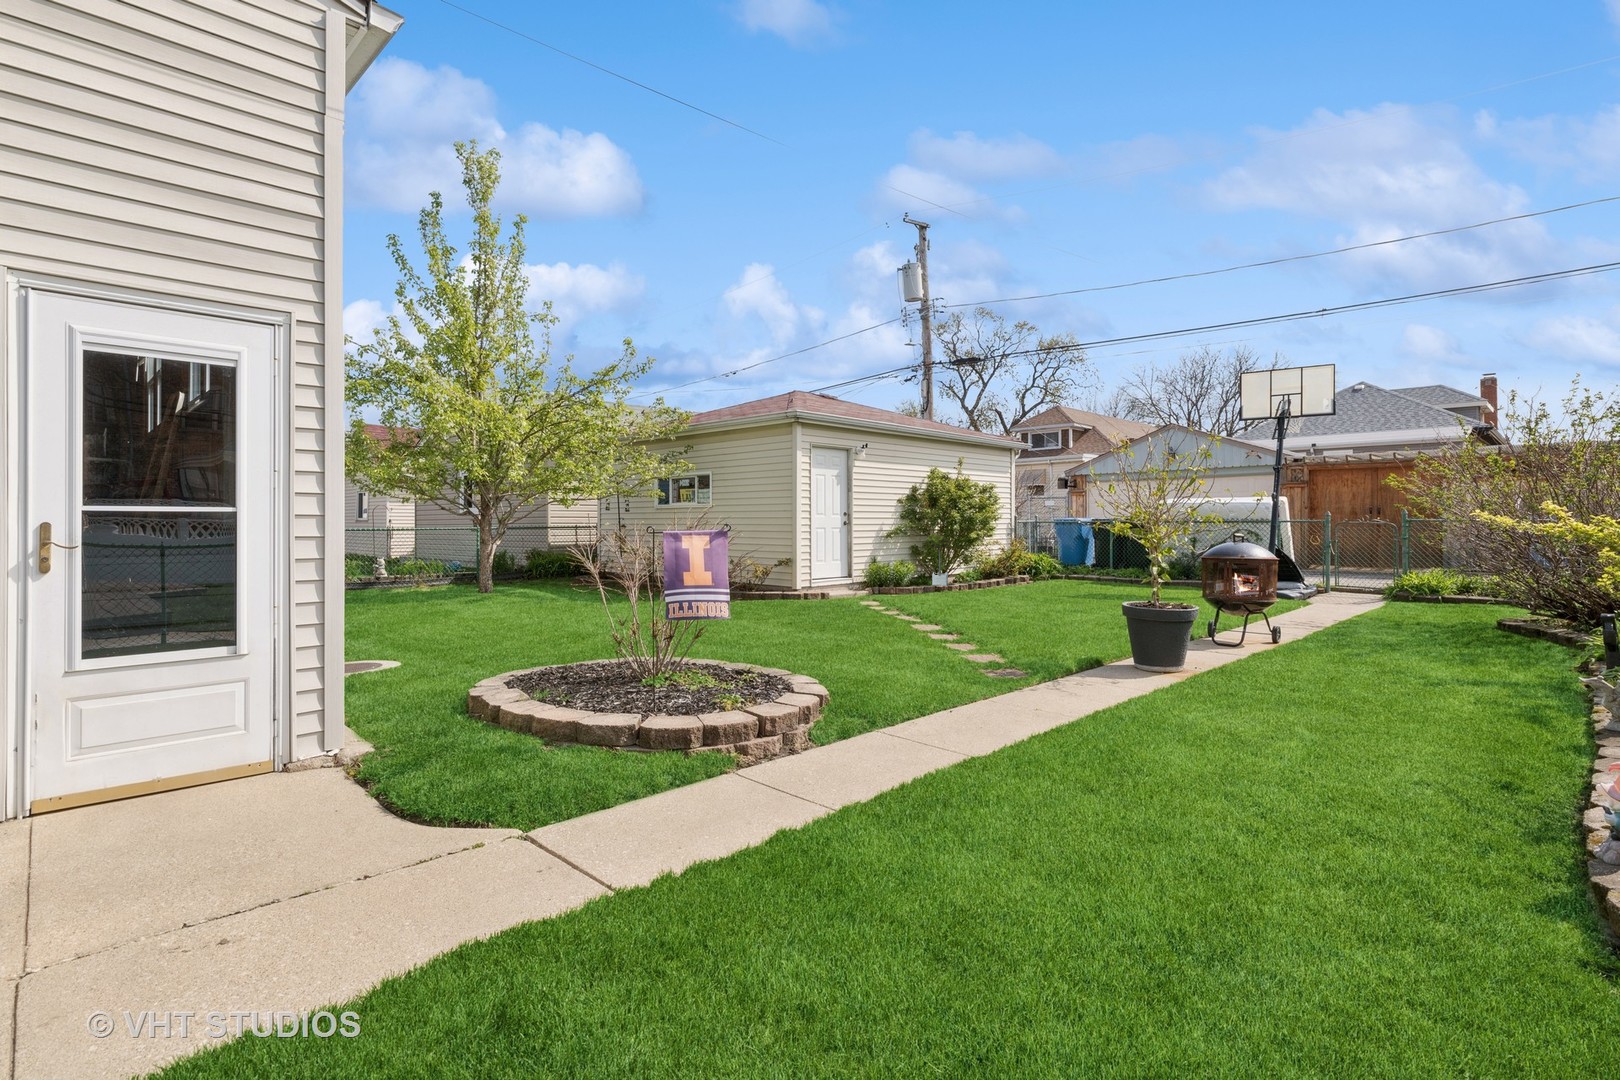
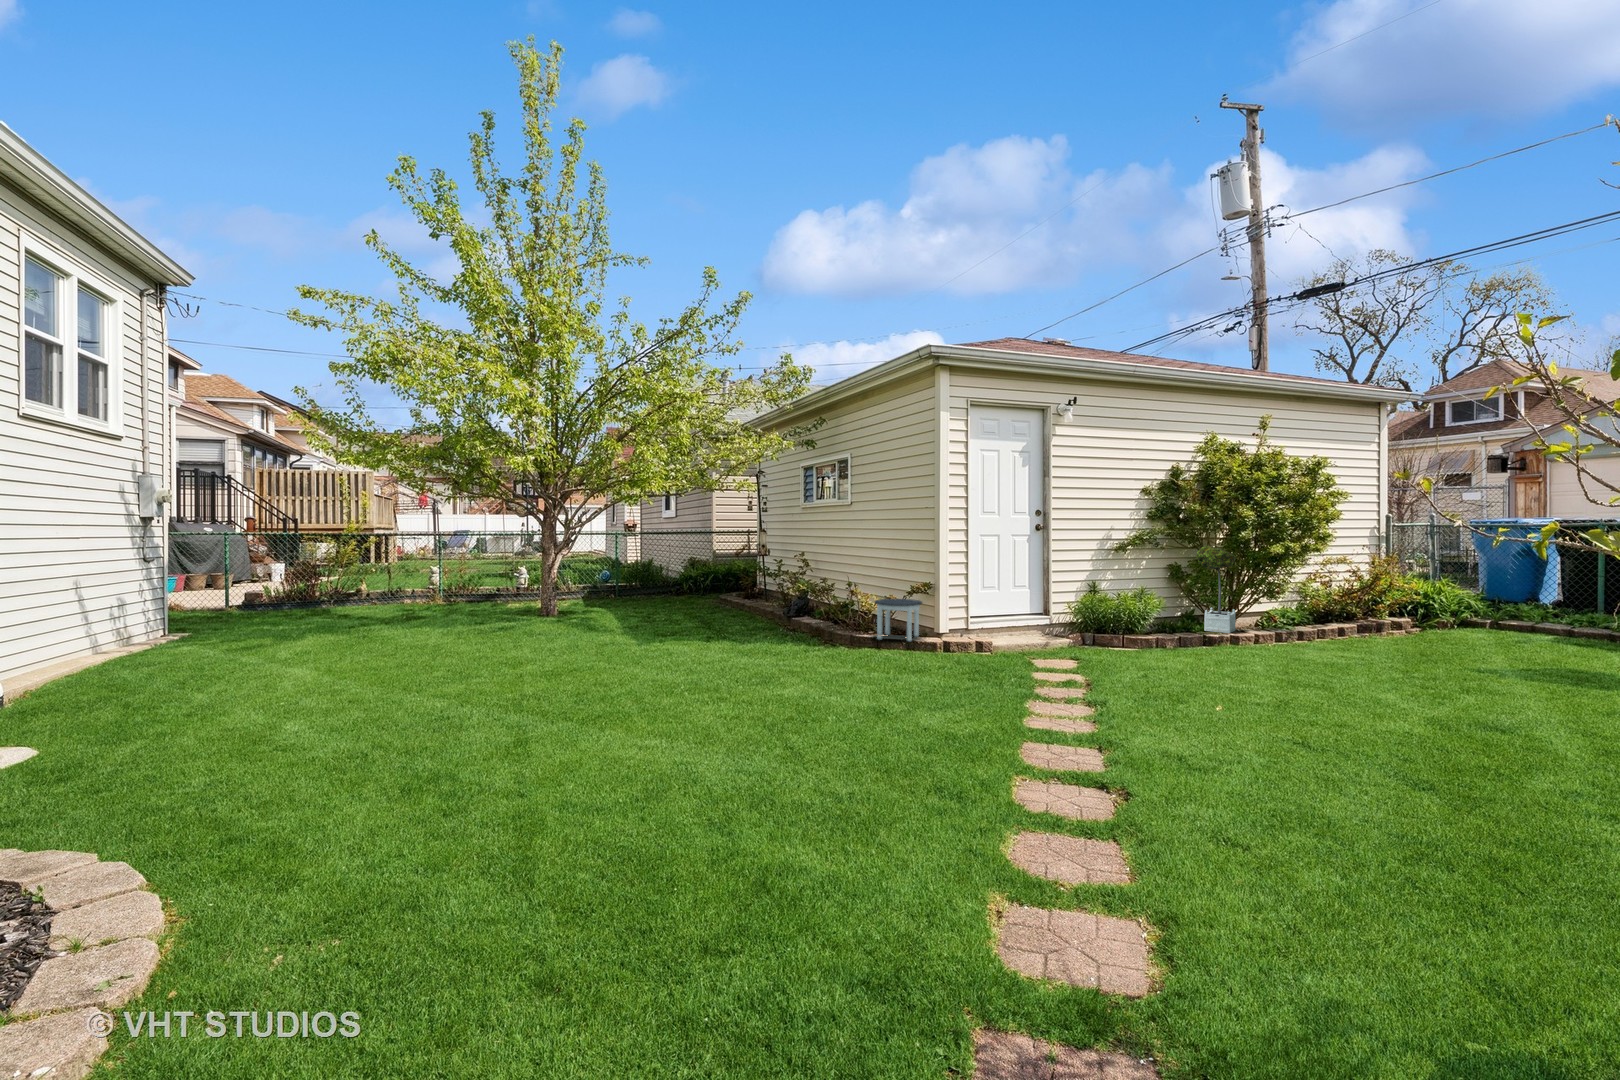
round table: none [755,570,786,596] -> present [875,599,922,641]

